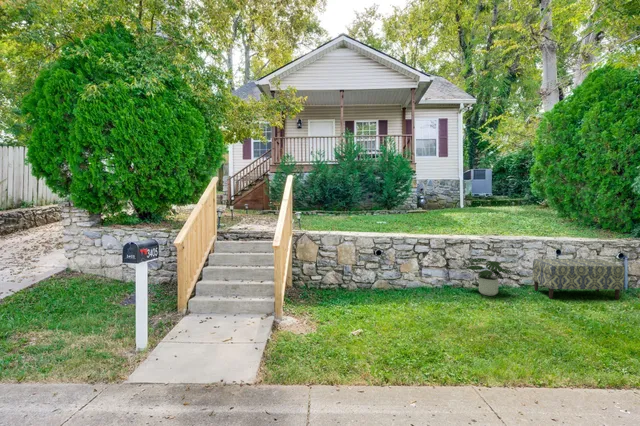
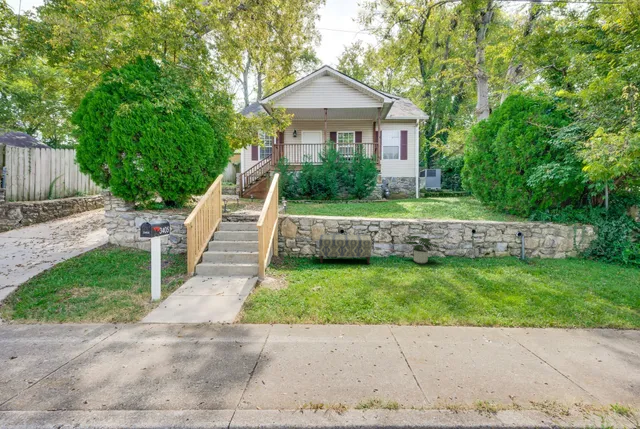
bench: present [532,259,624,299] -> present [319,234,372,264]

